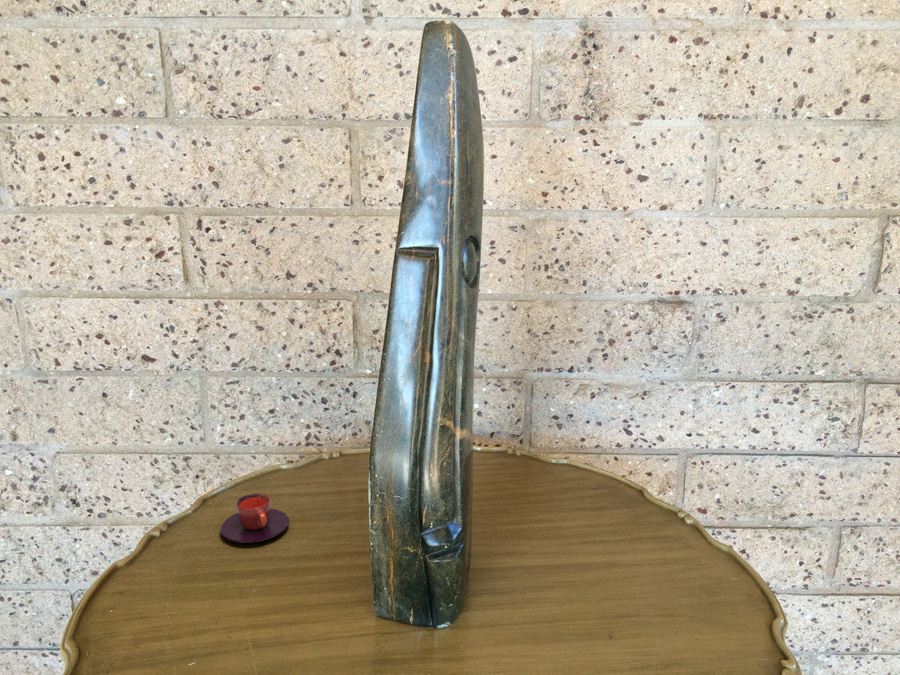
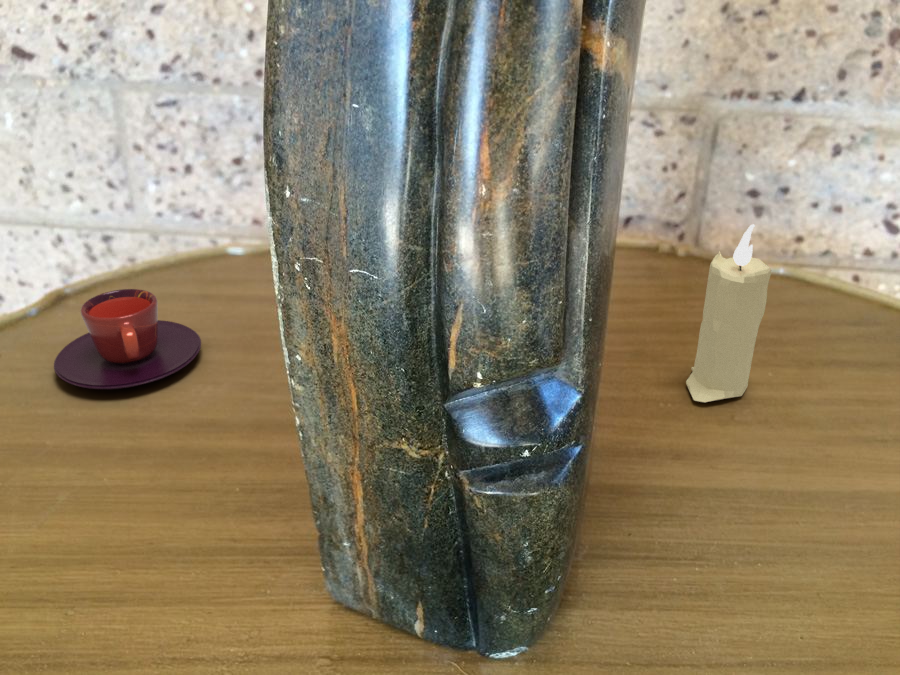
candle: none [517,451,546,529] -> present [686,224,771,402]

